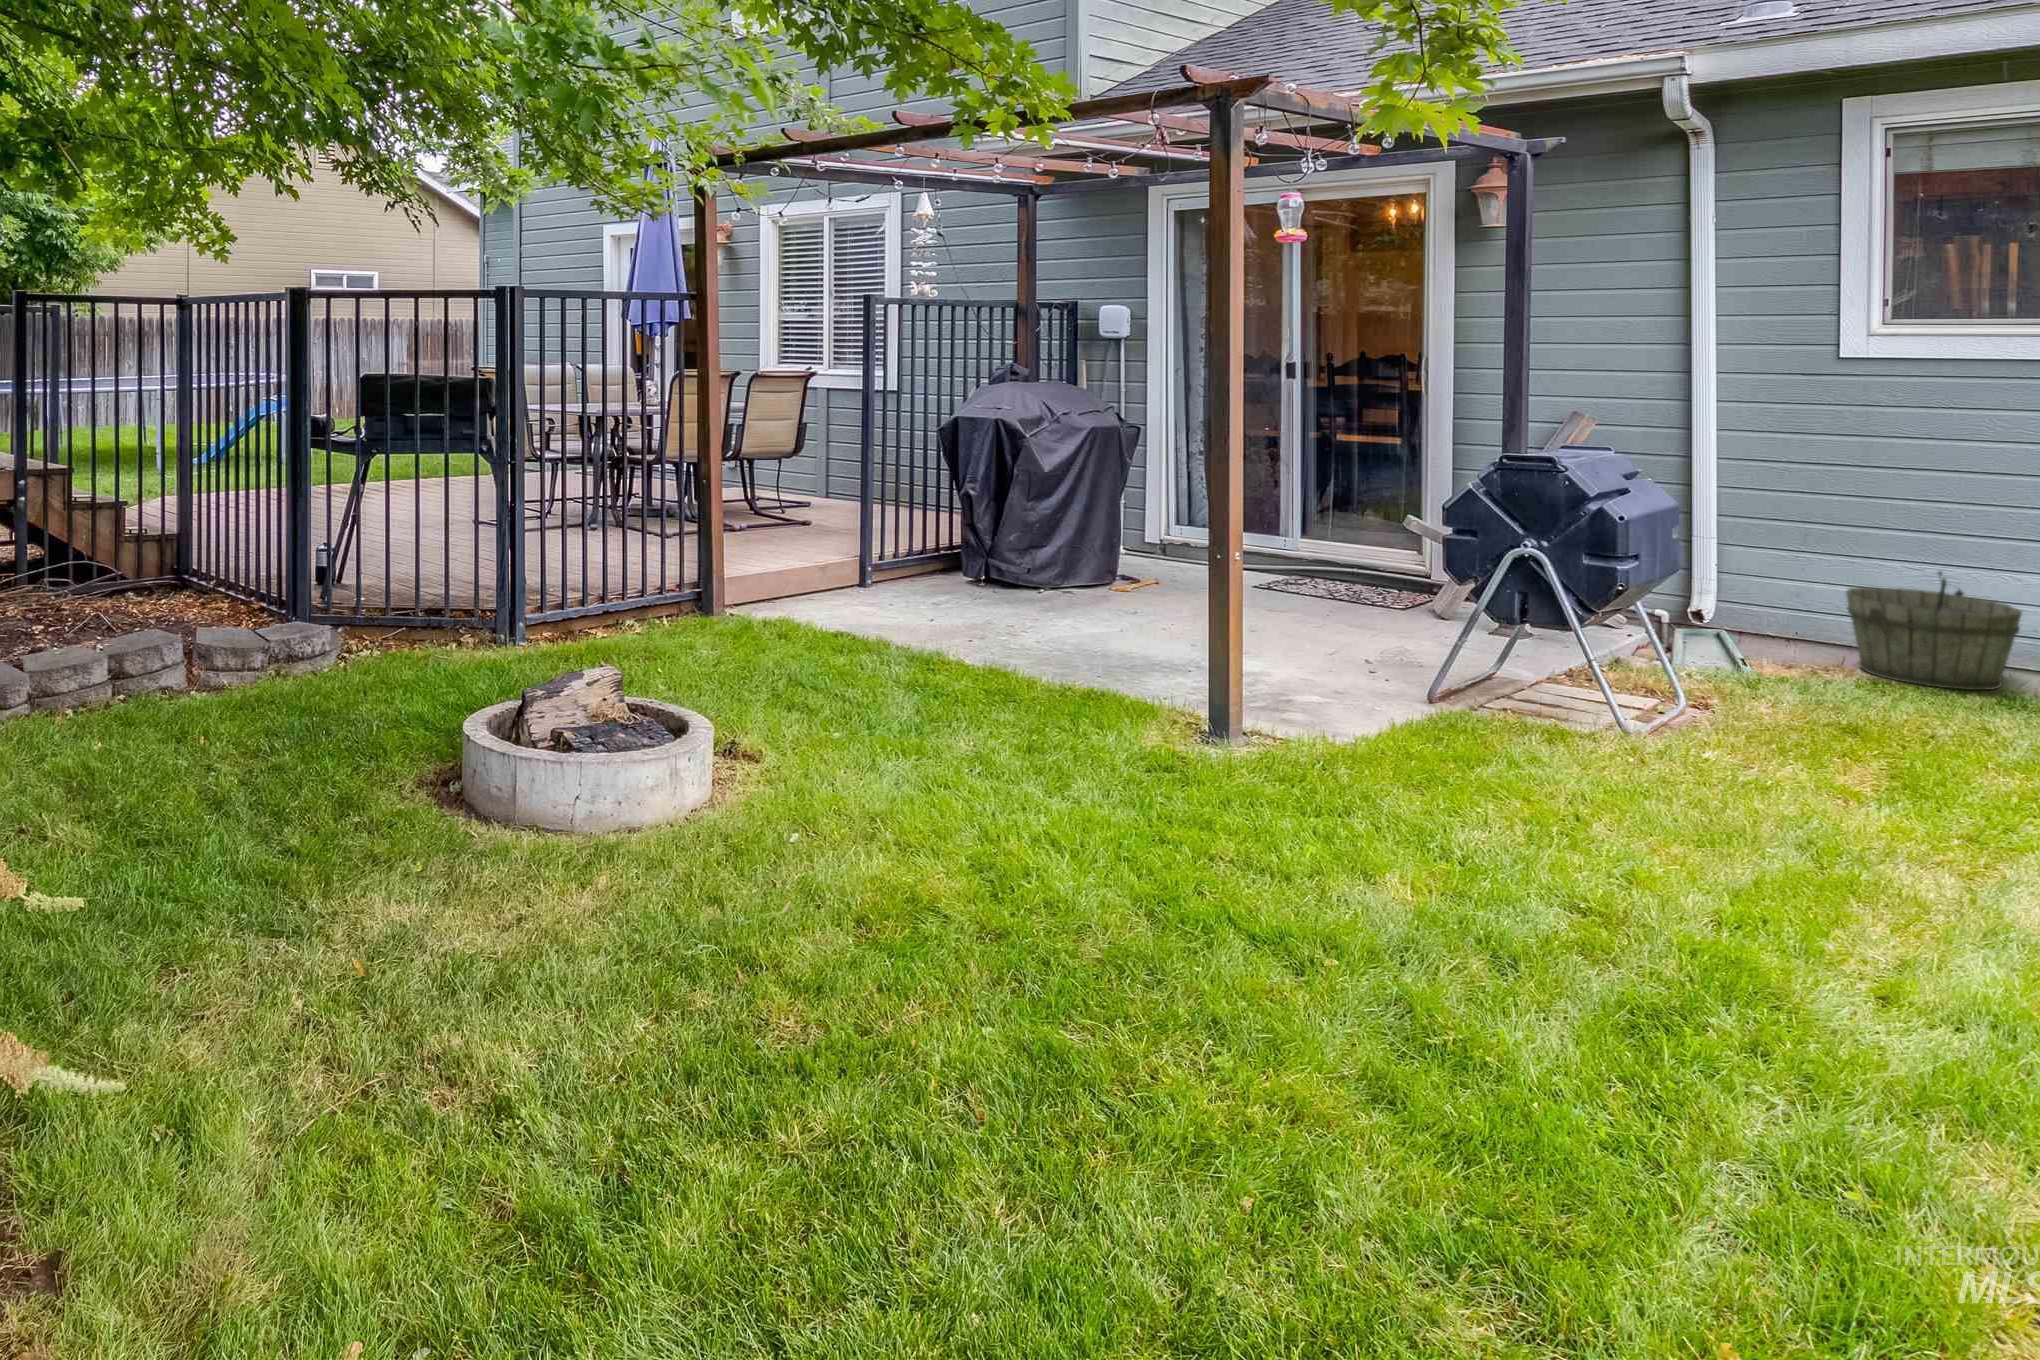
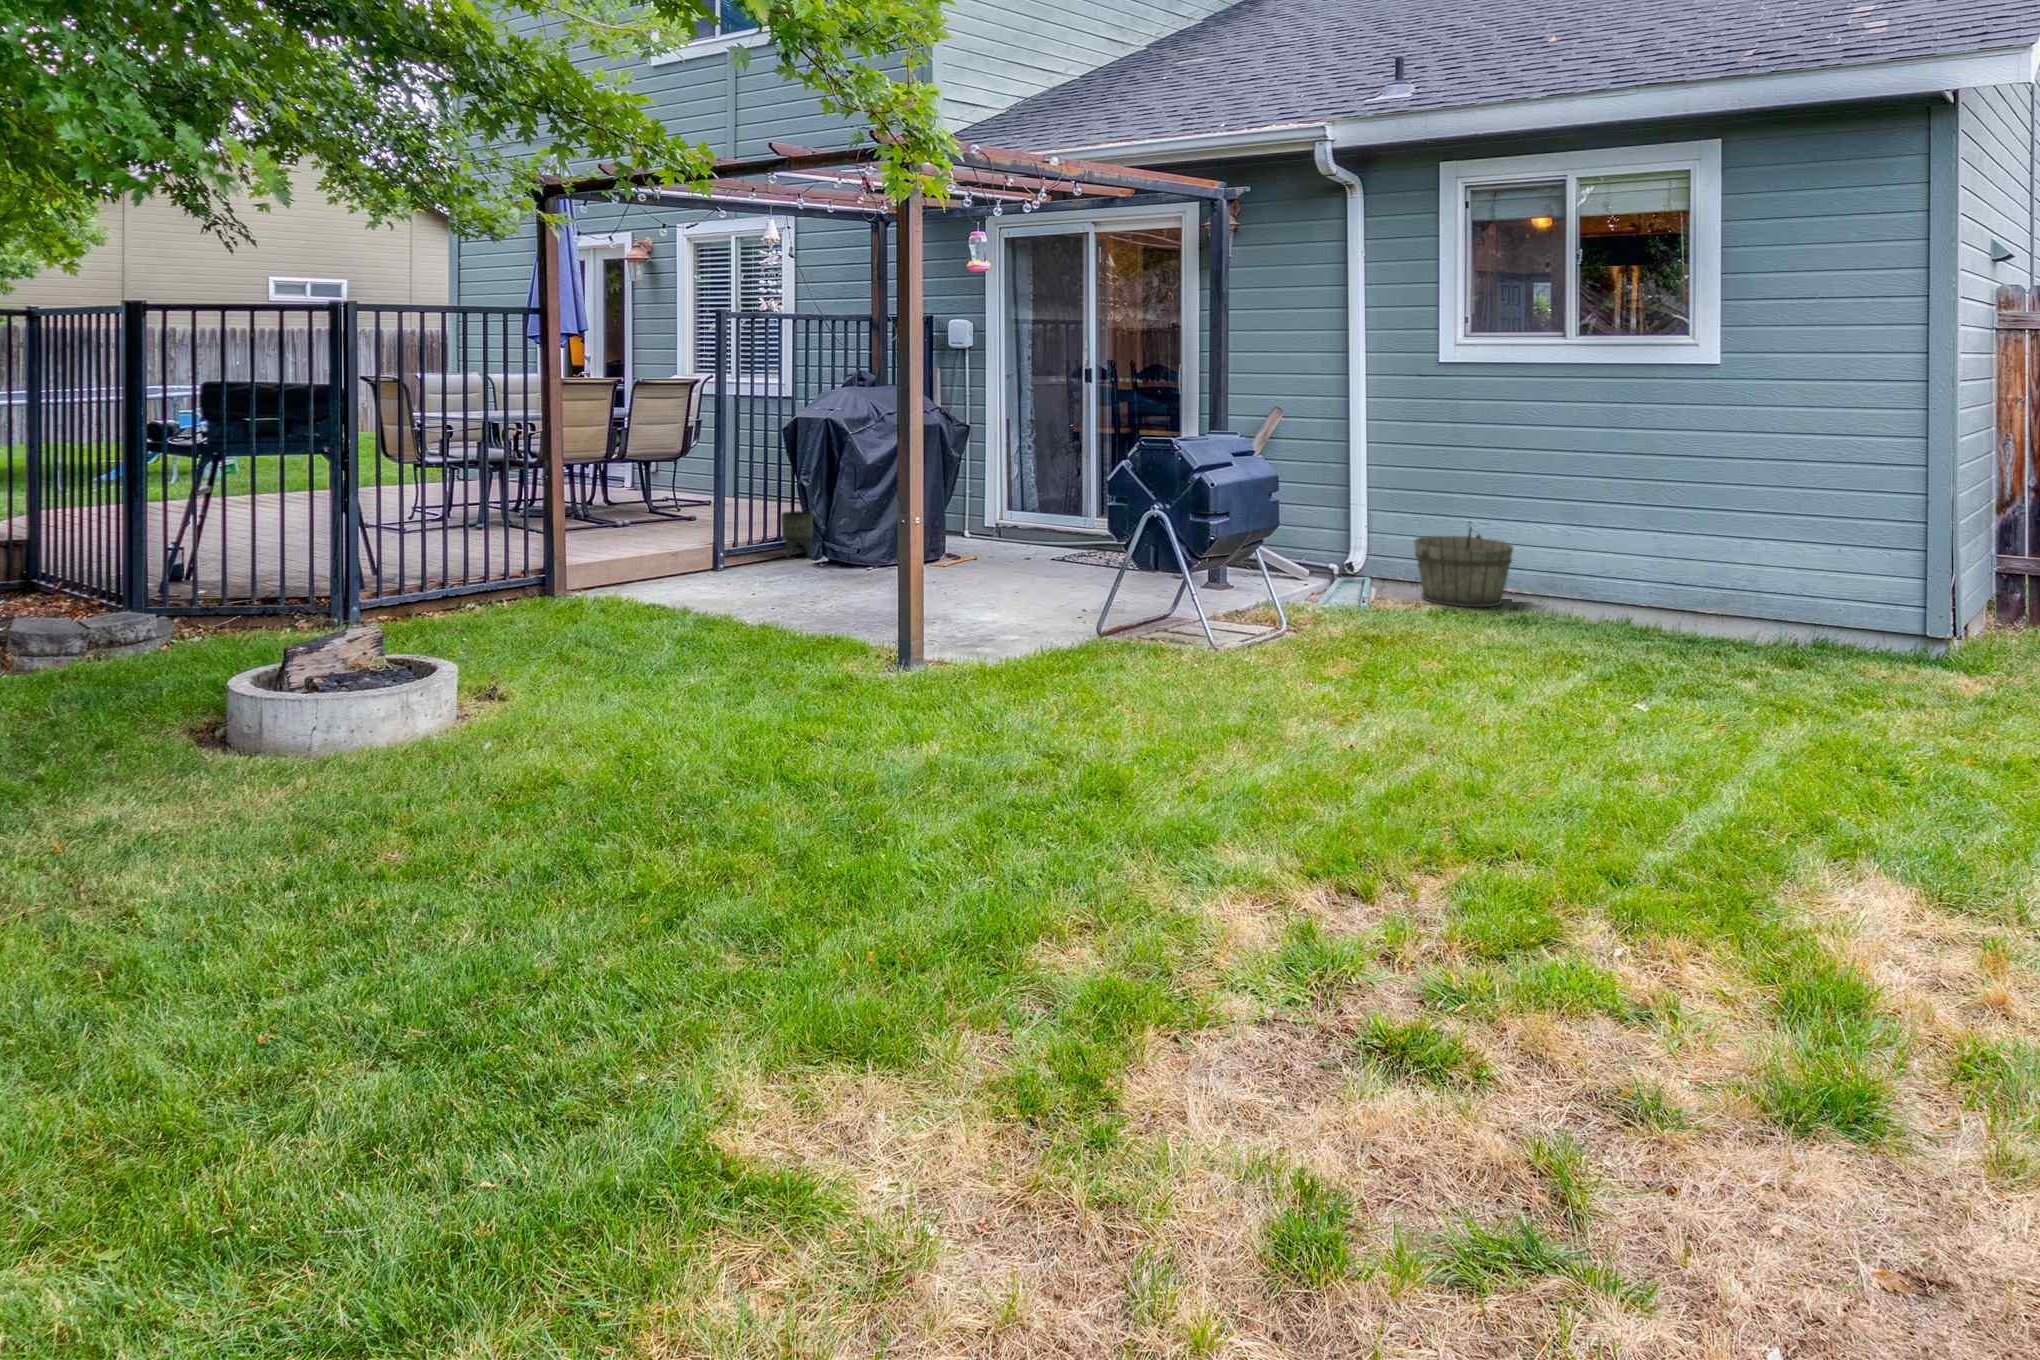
planter: none [940,524,978,578] -> present [781,511,813,558]

